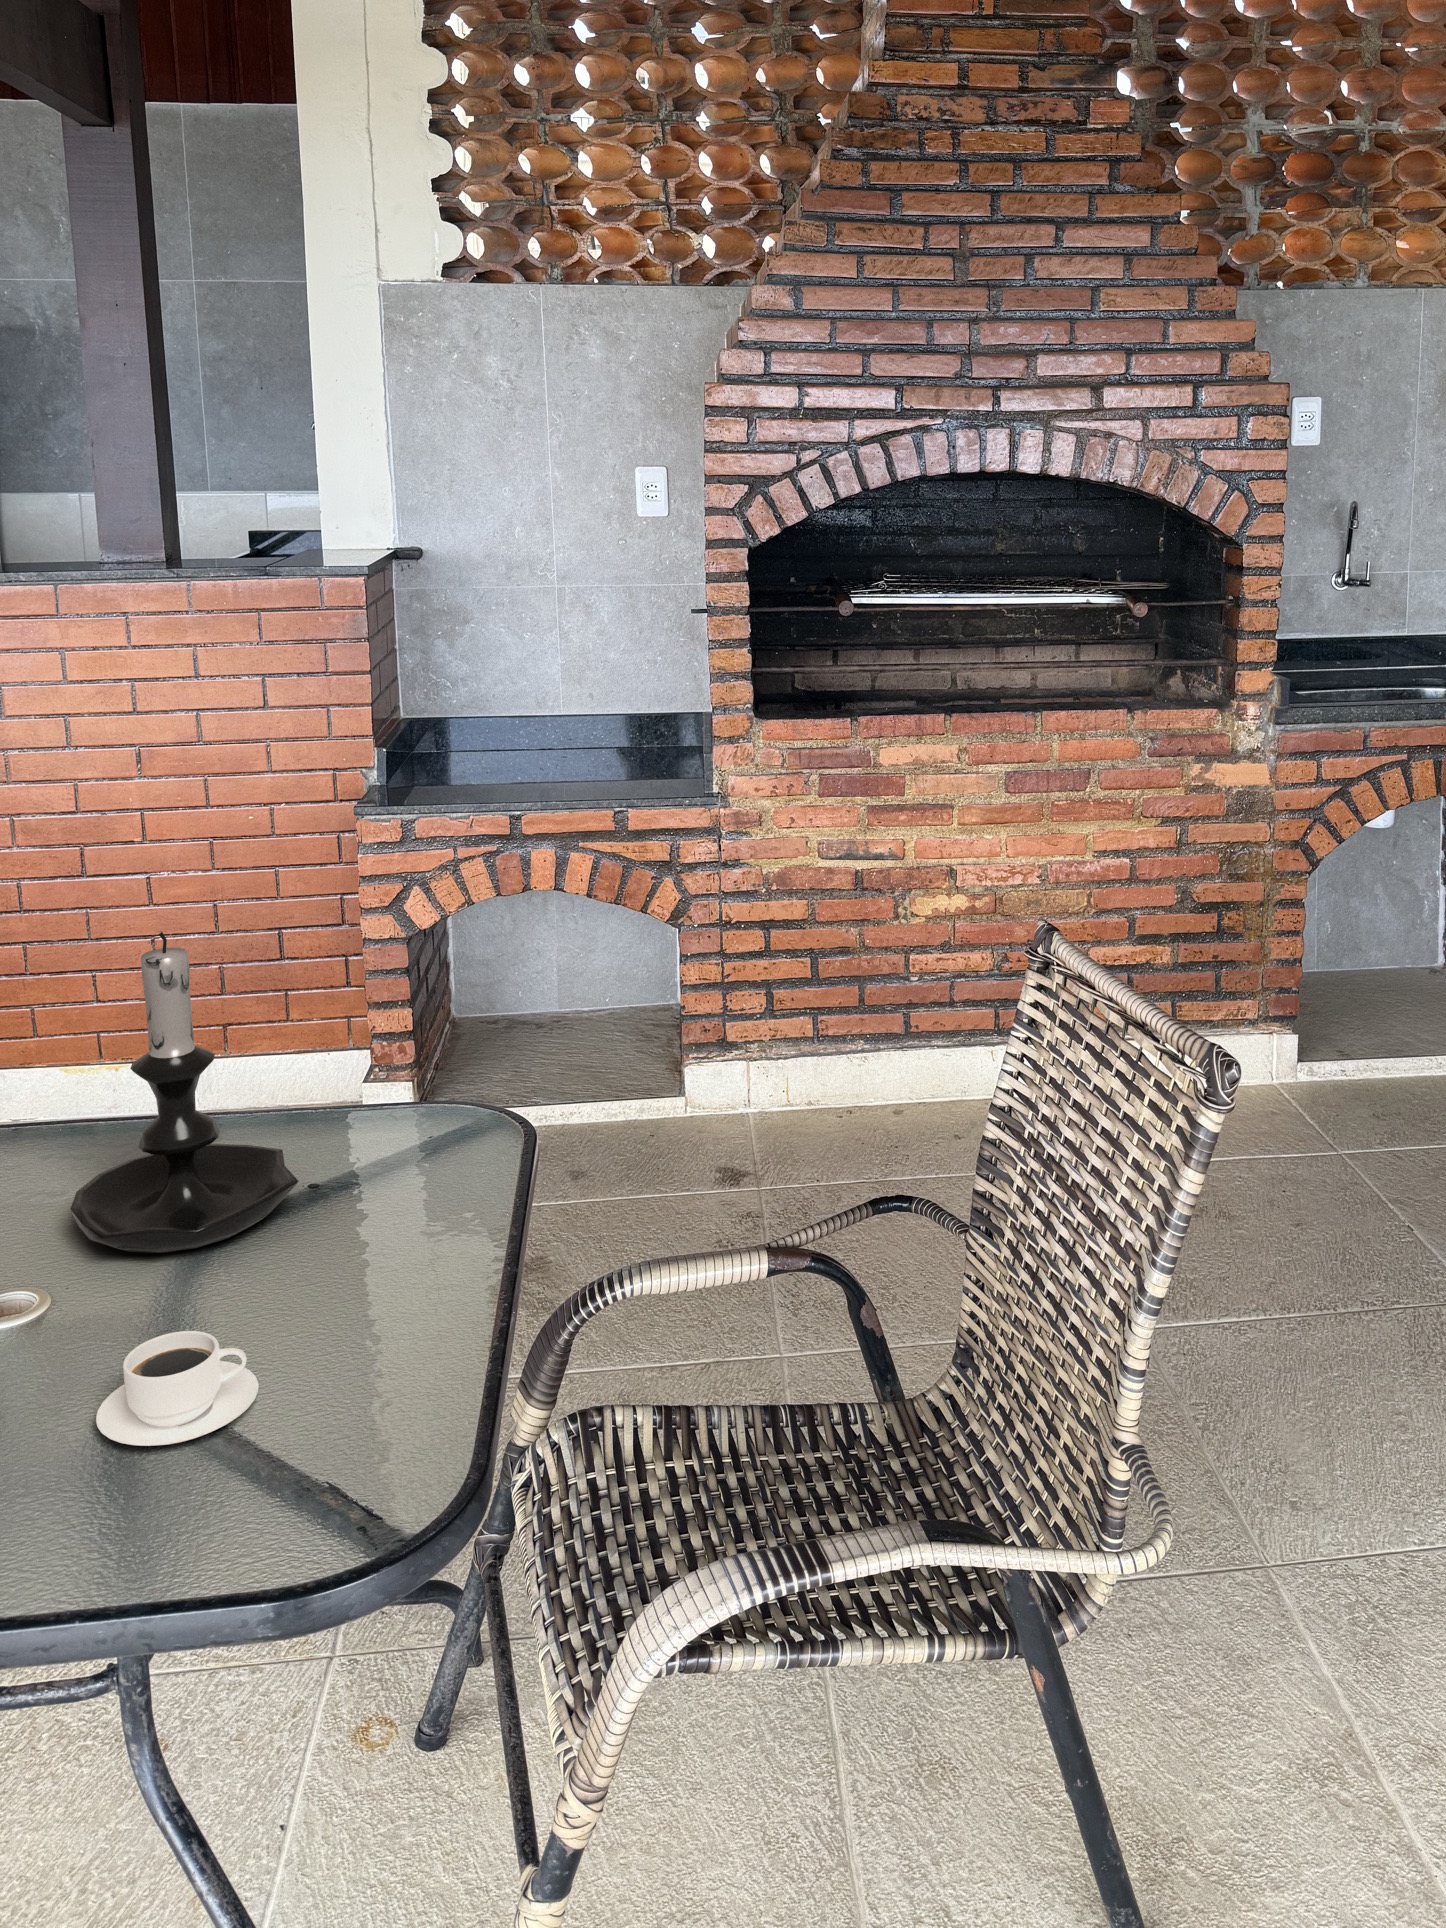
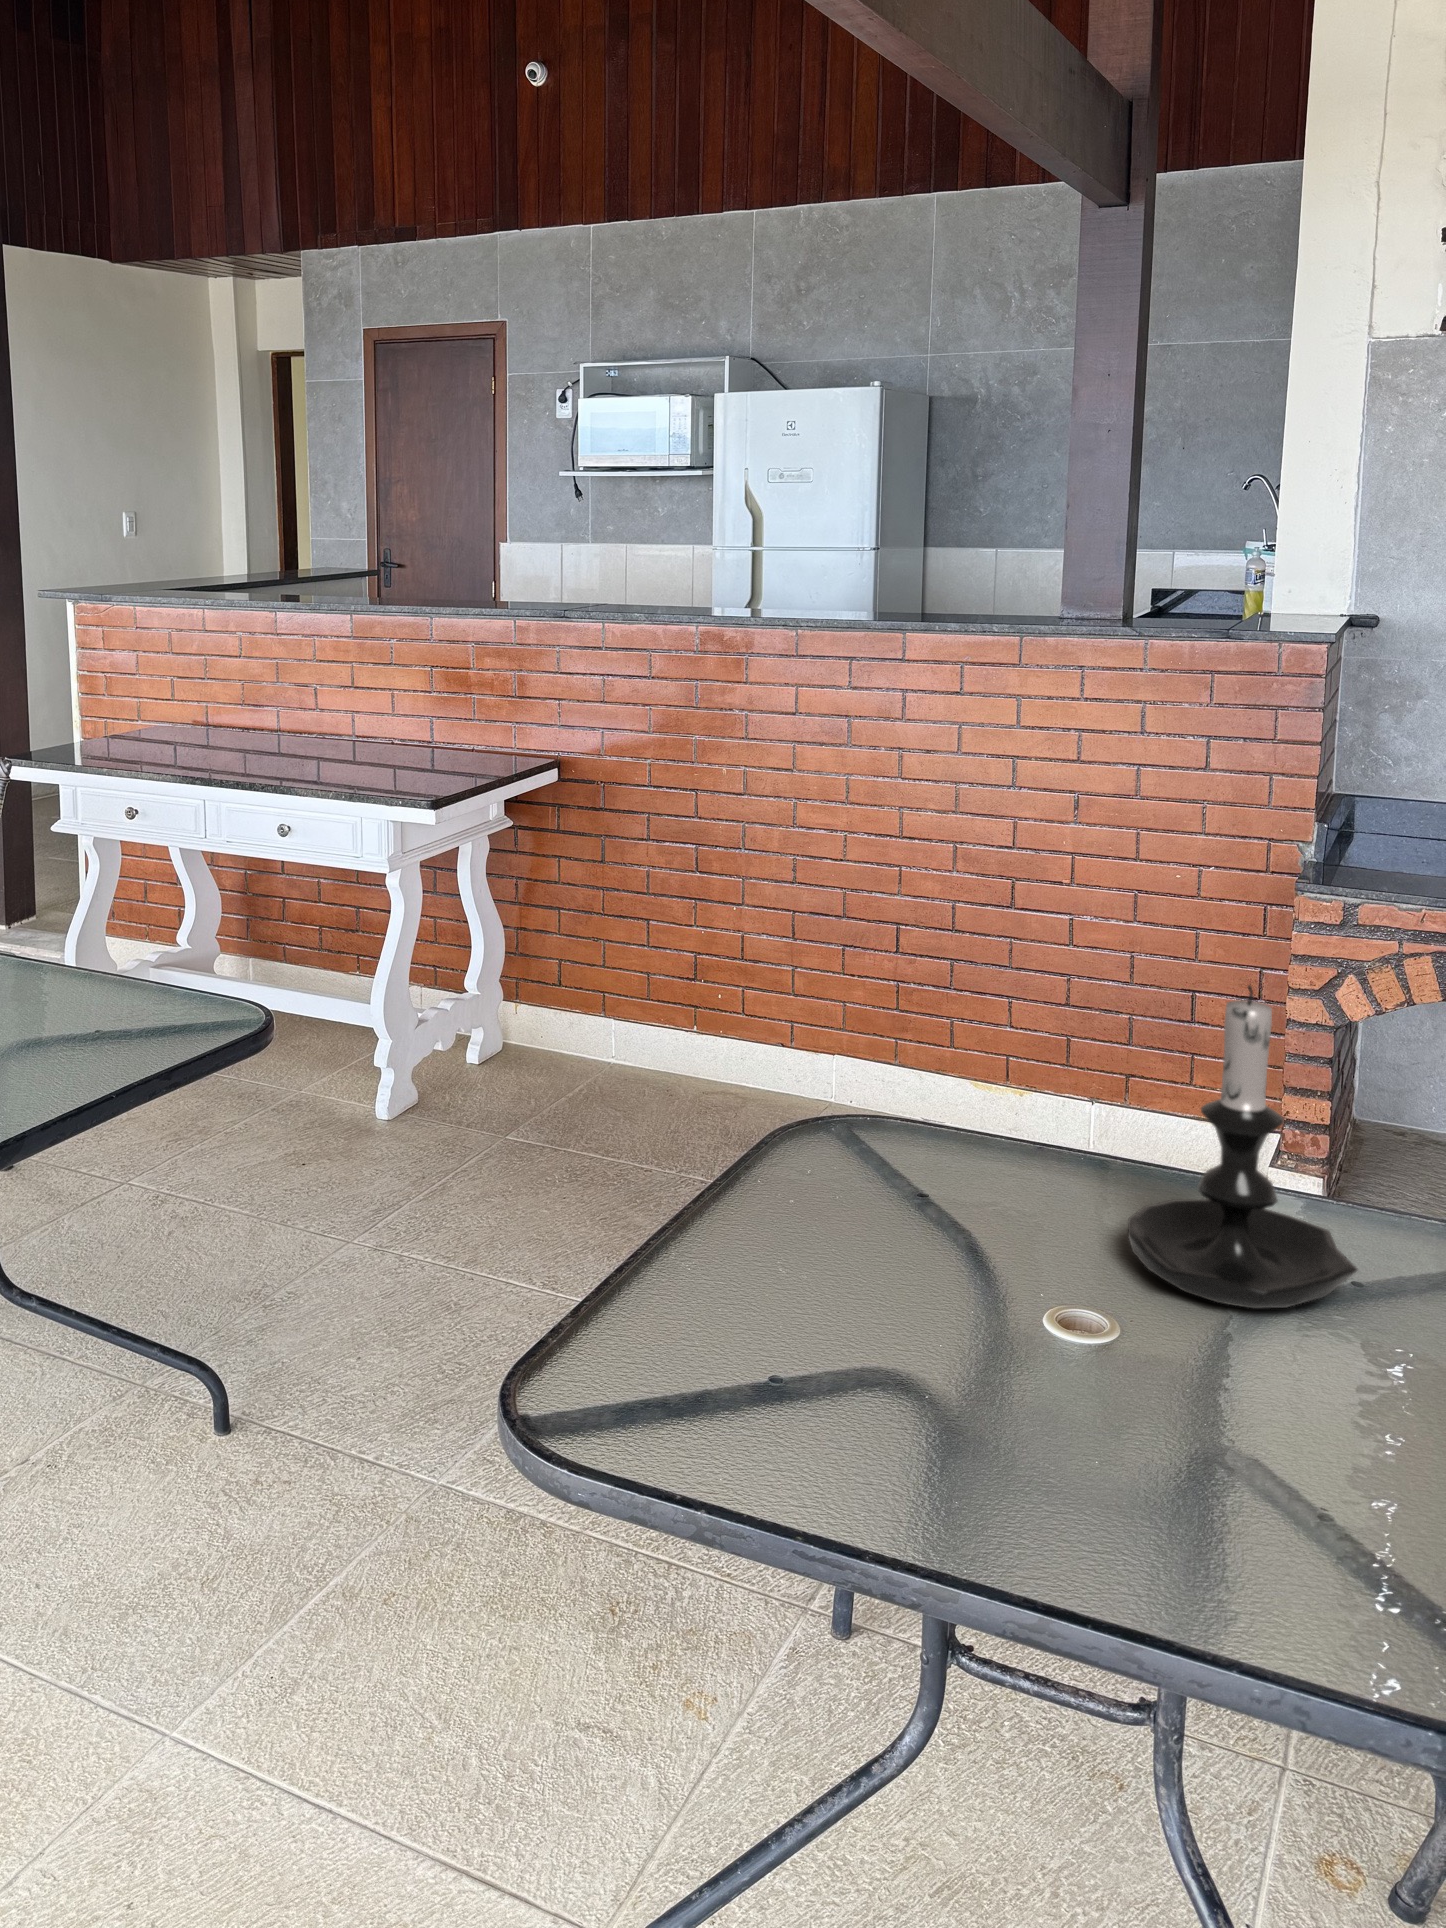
coffee cup: present [96,1331,258,1446] -> none [1202,1394,1369,1513]

